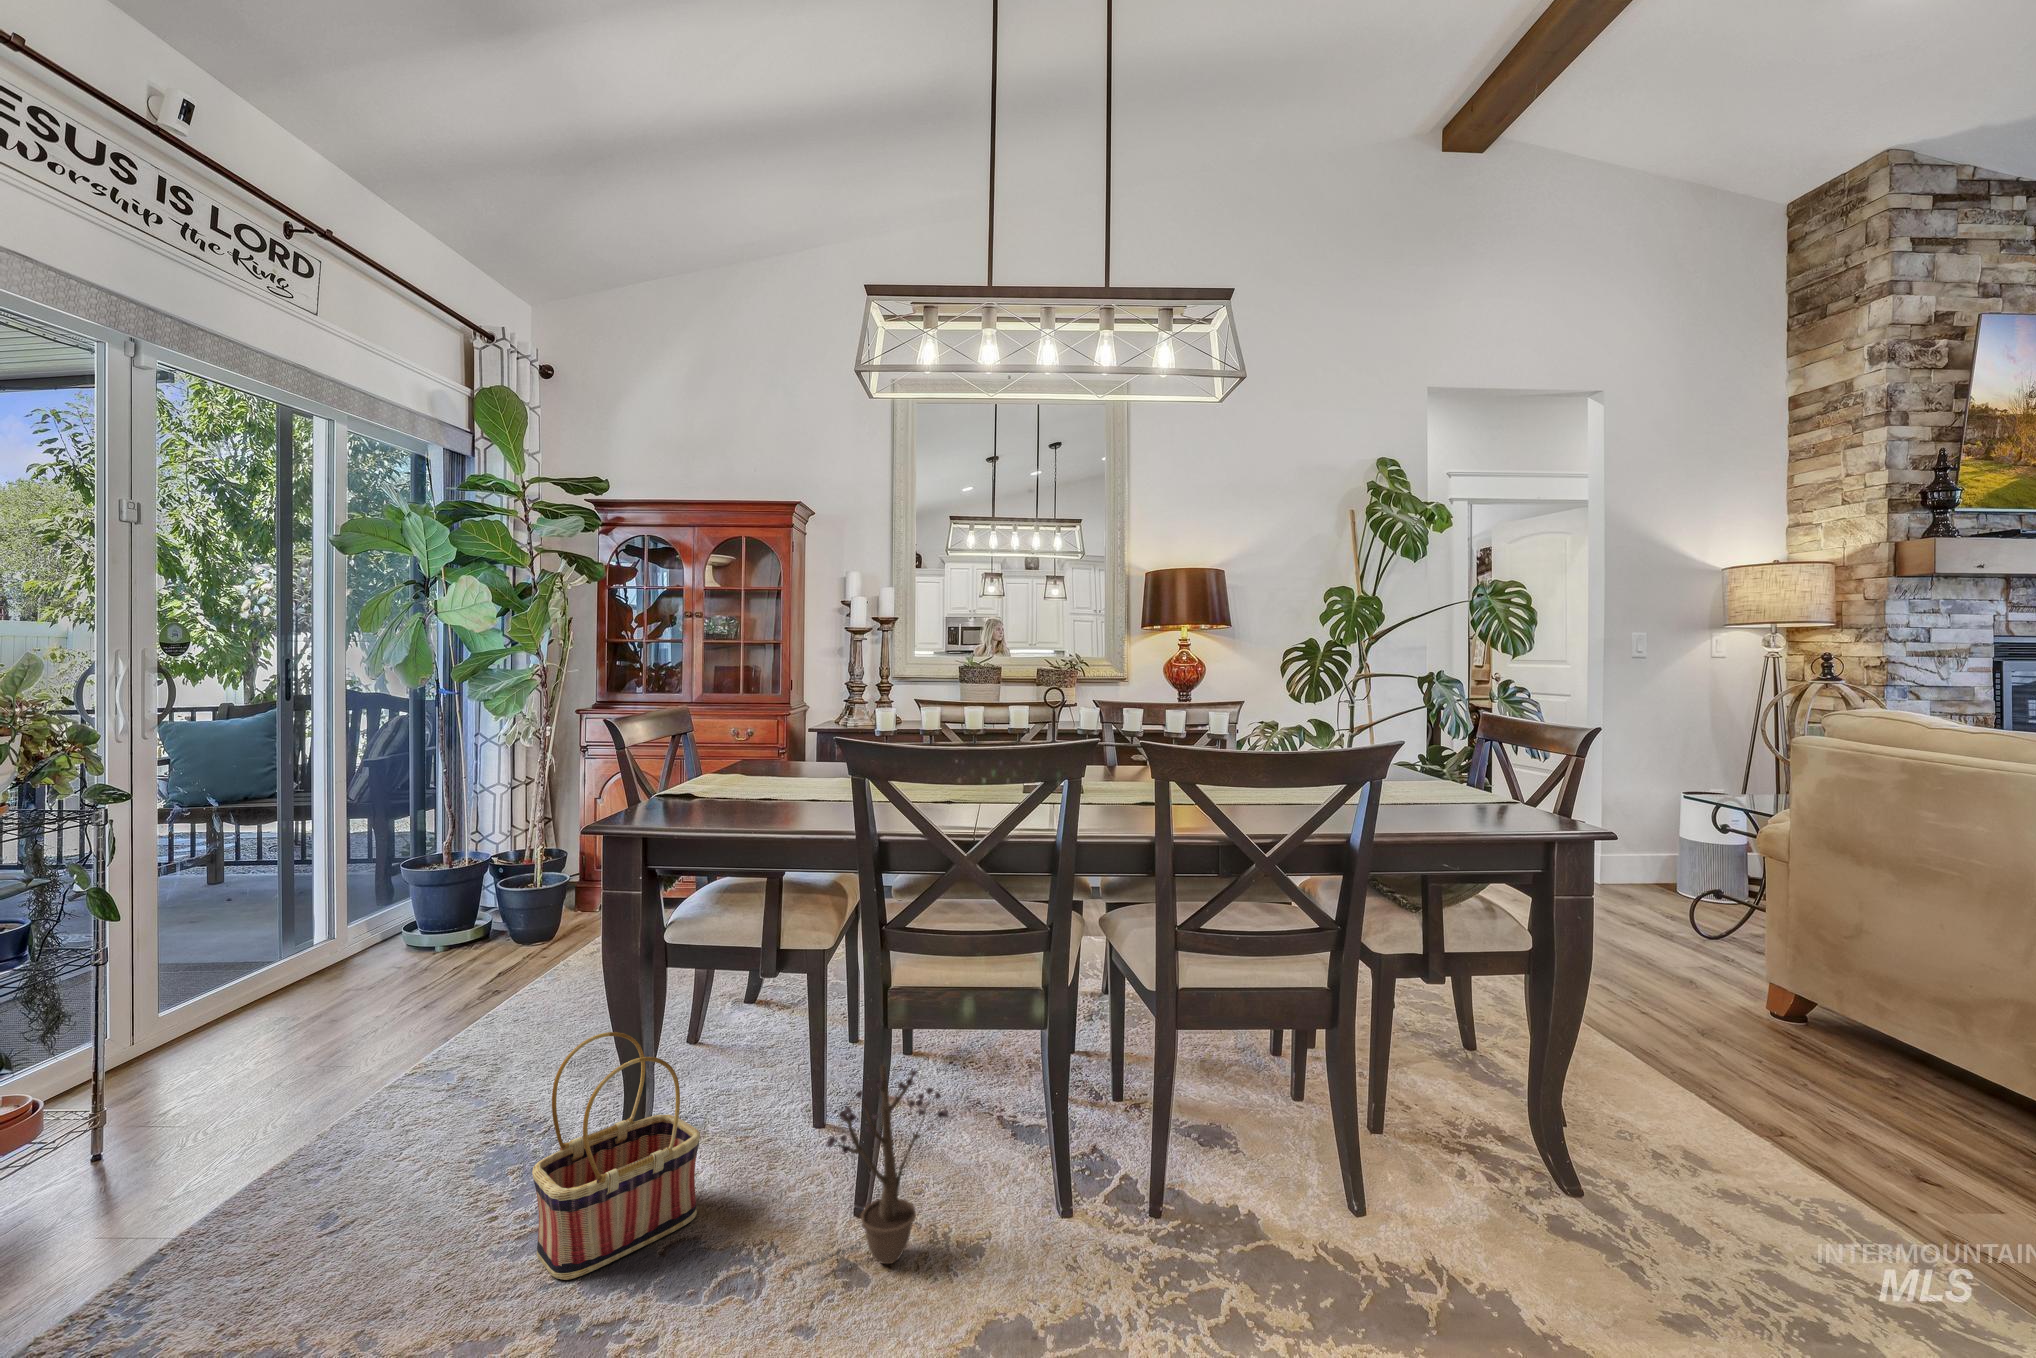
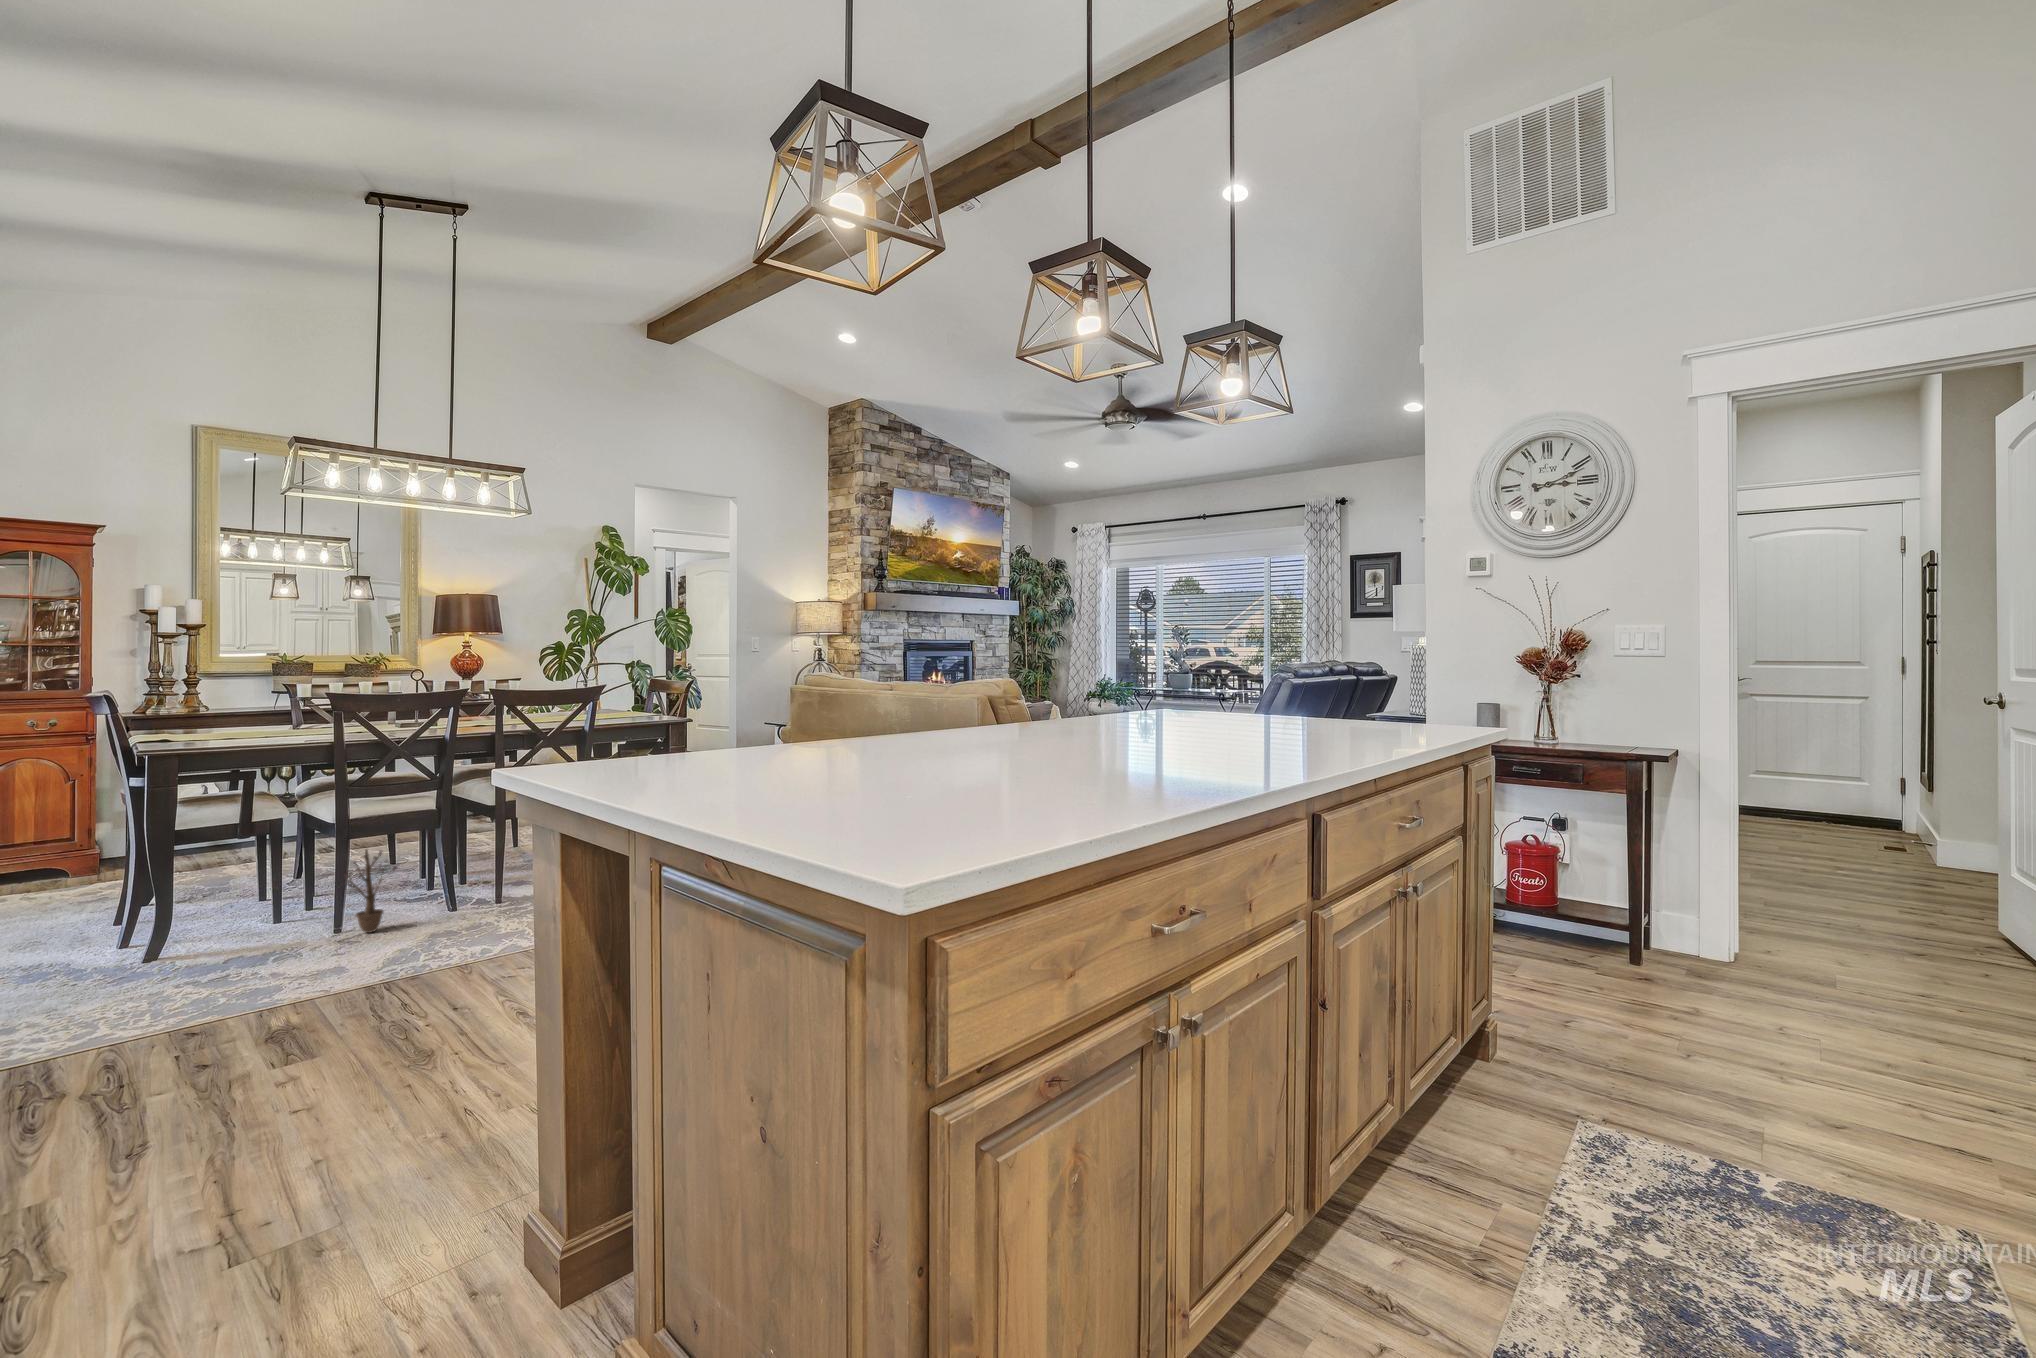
basket: present [532,1032,700,1280] -> none [159,865,247,968]

